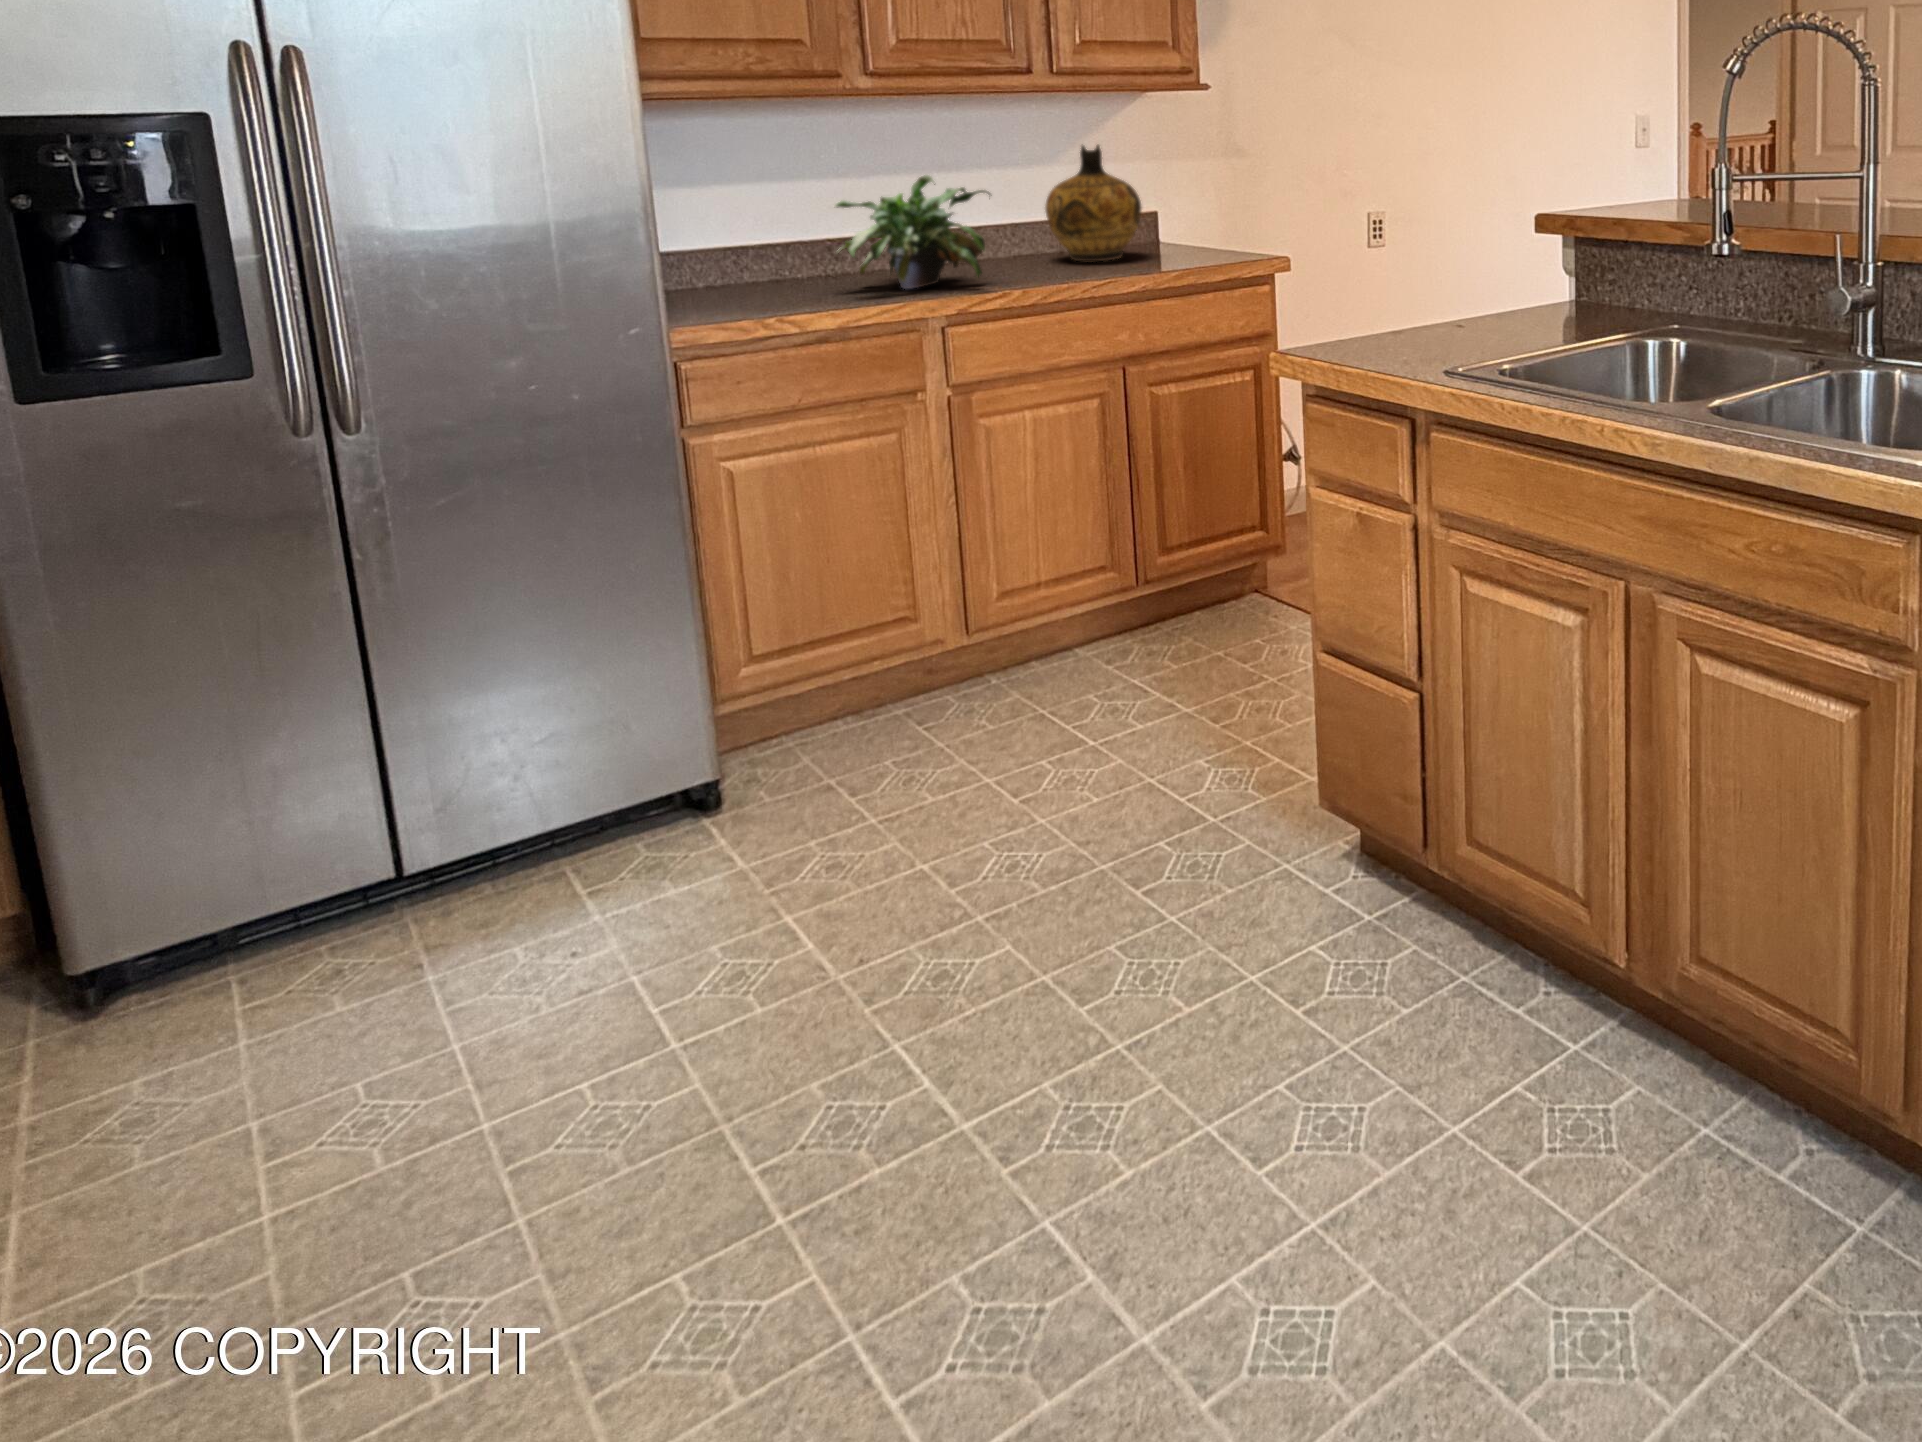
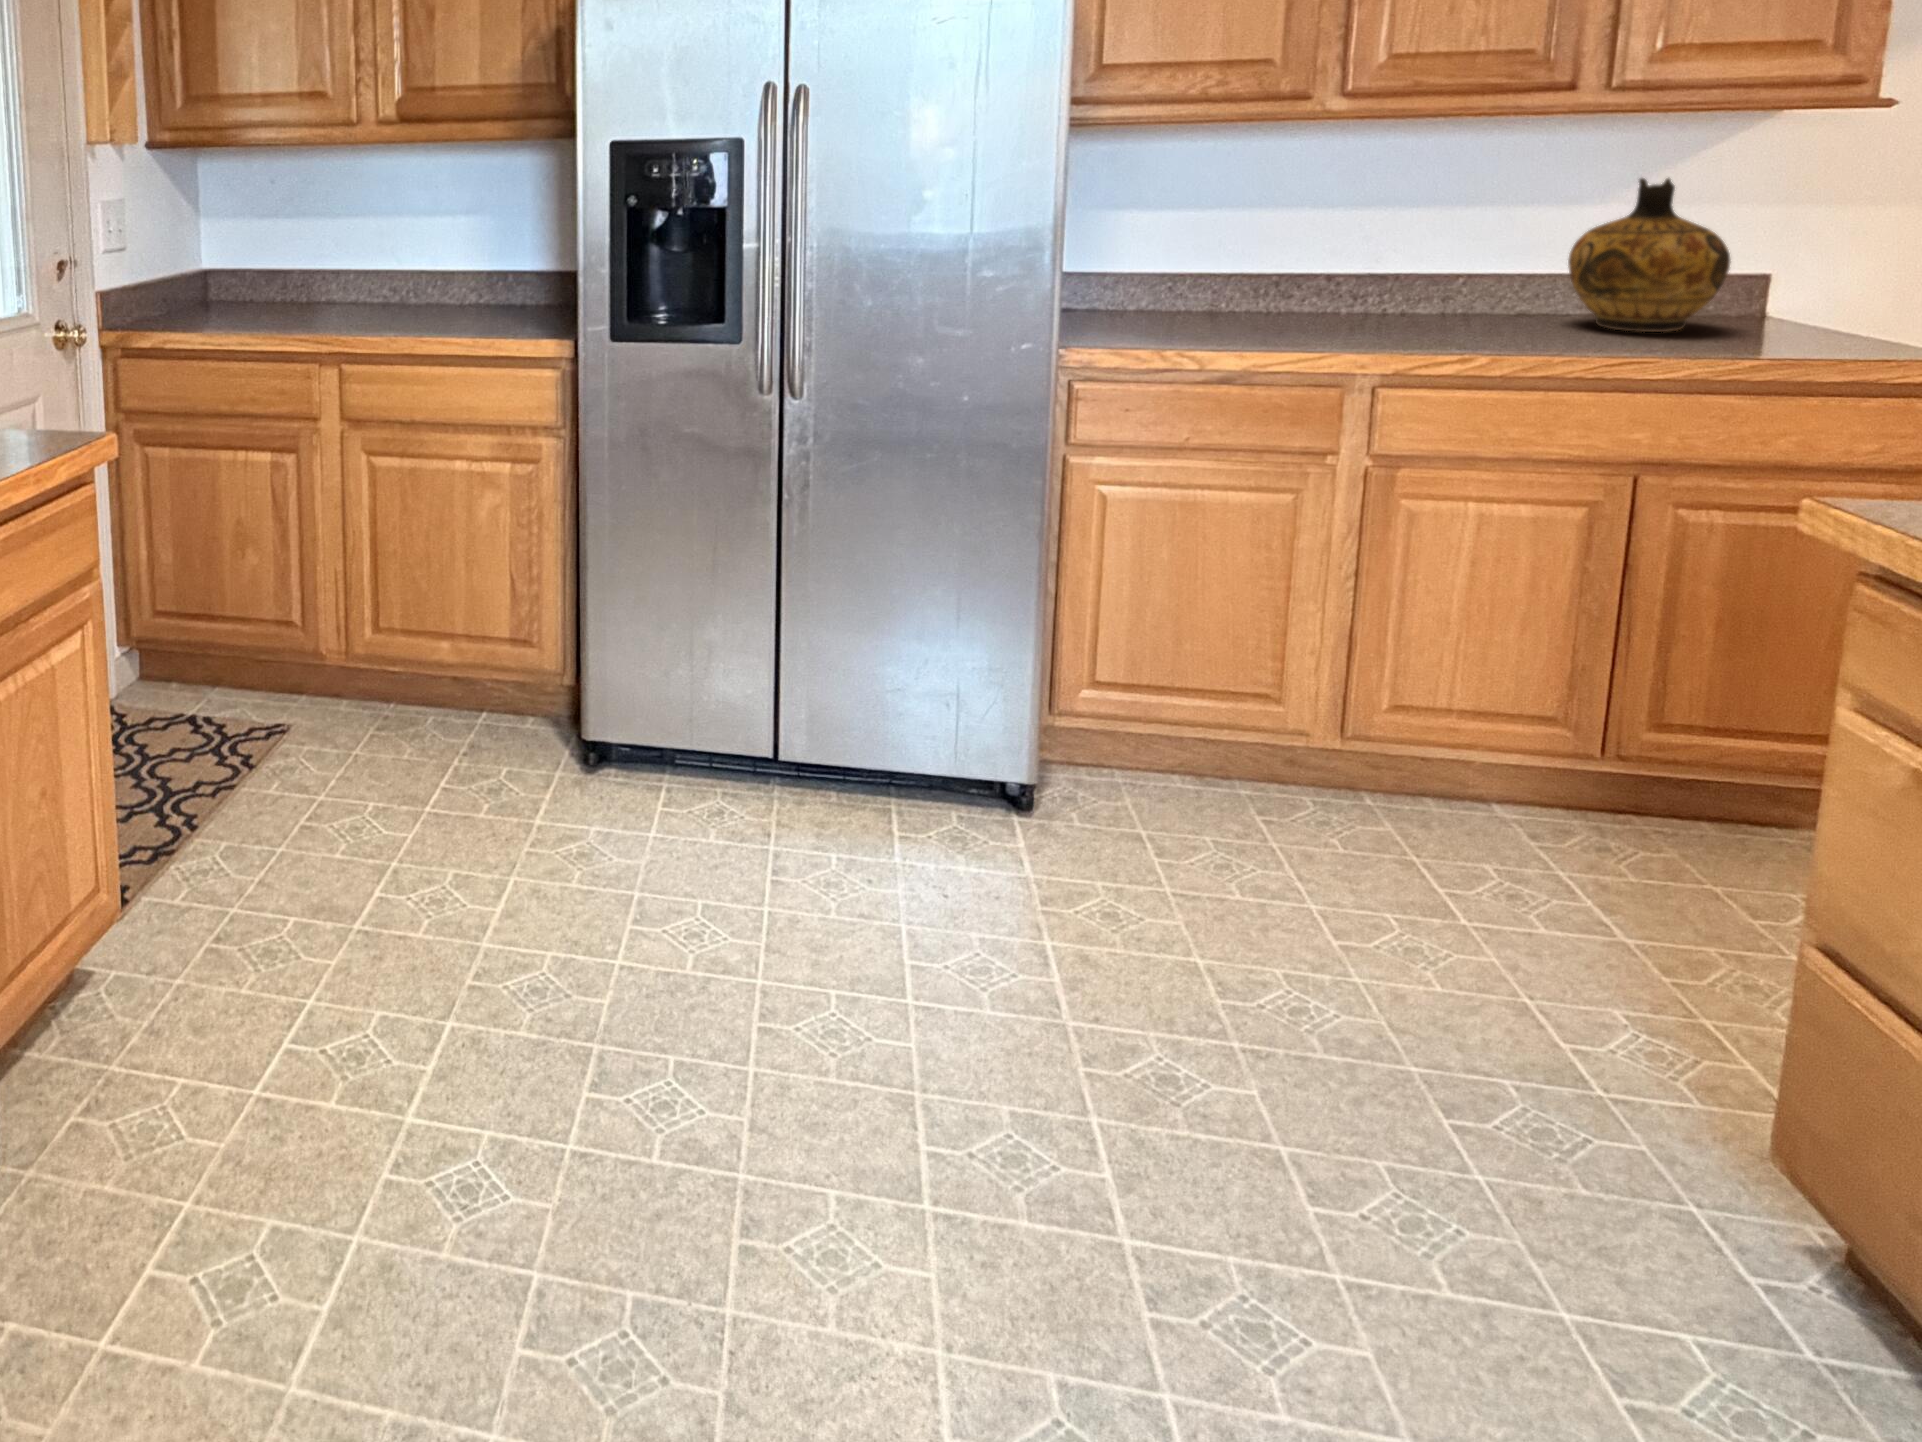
potted plant: present [835,175,990,289] -> none [1266,210,1476,337]

